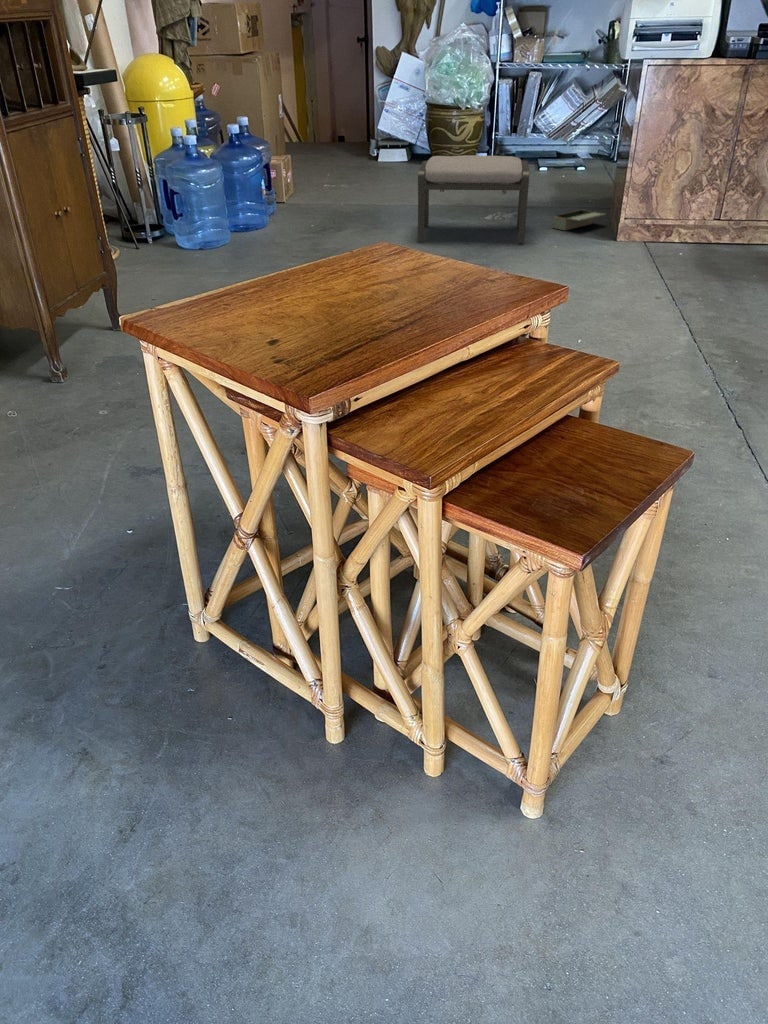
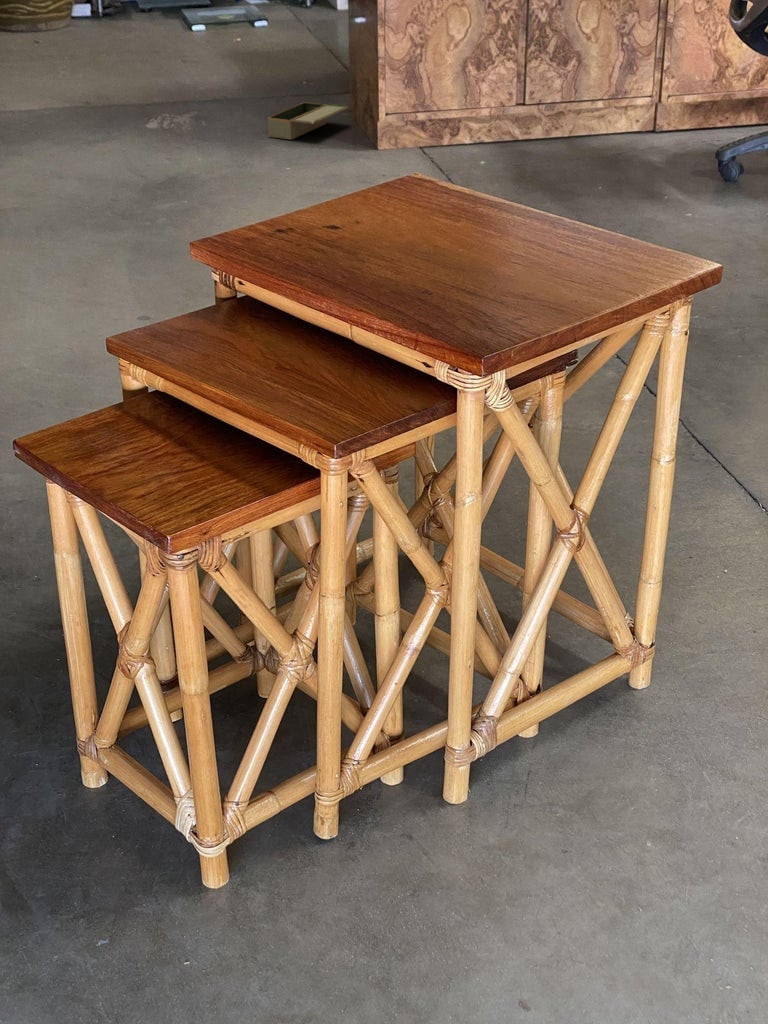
ottoman: present [418,155,529,243] -> none [36,29,238,184]

